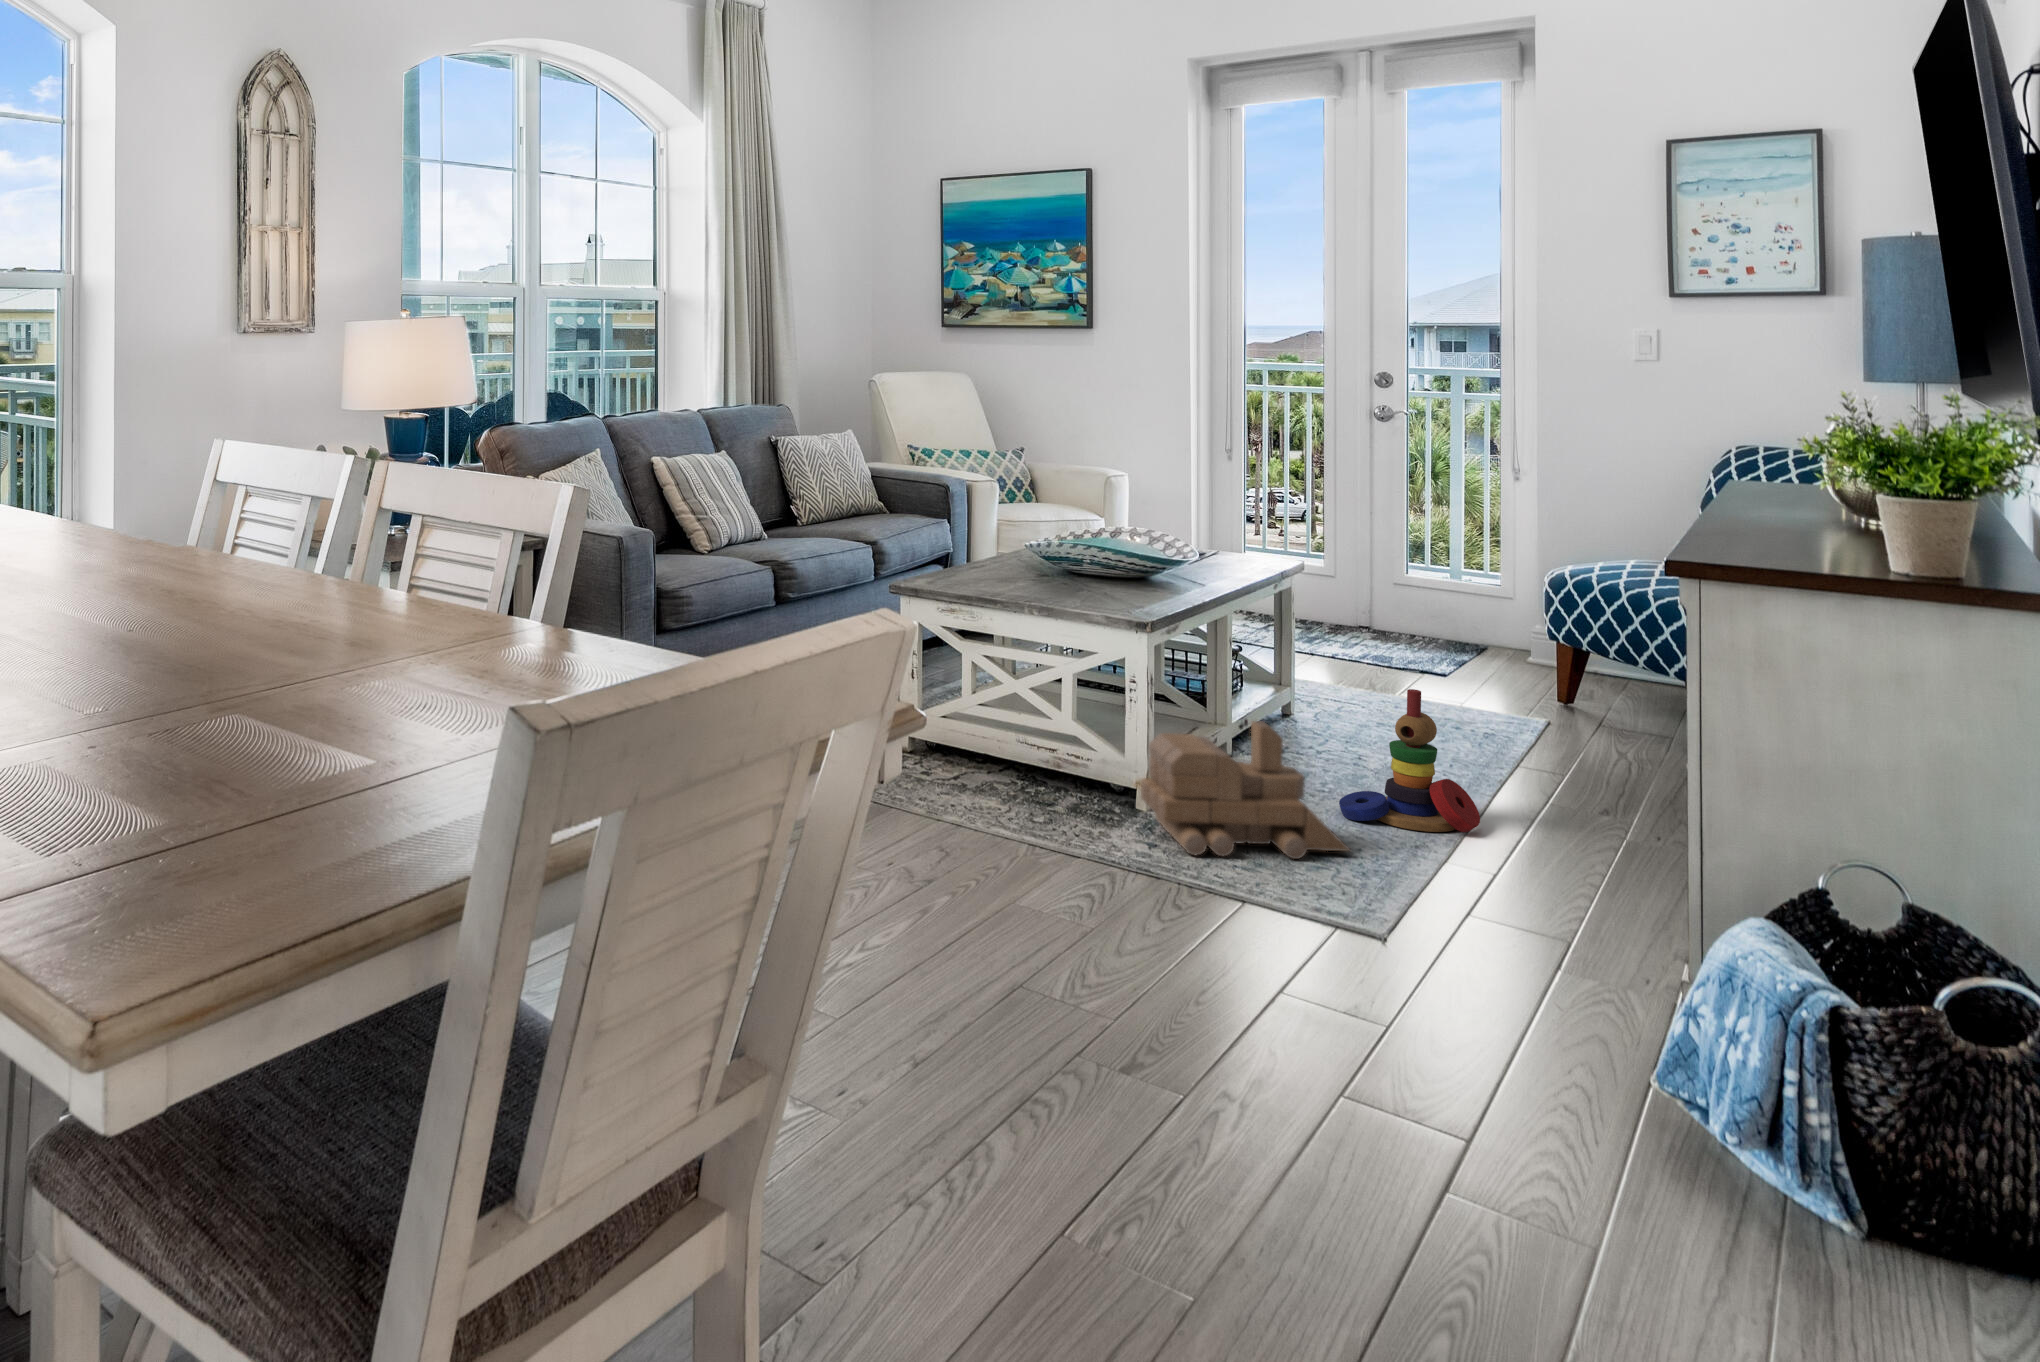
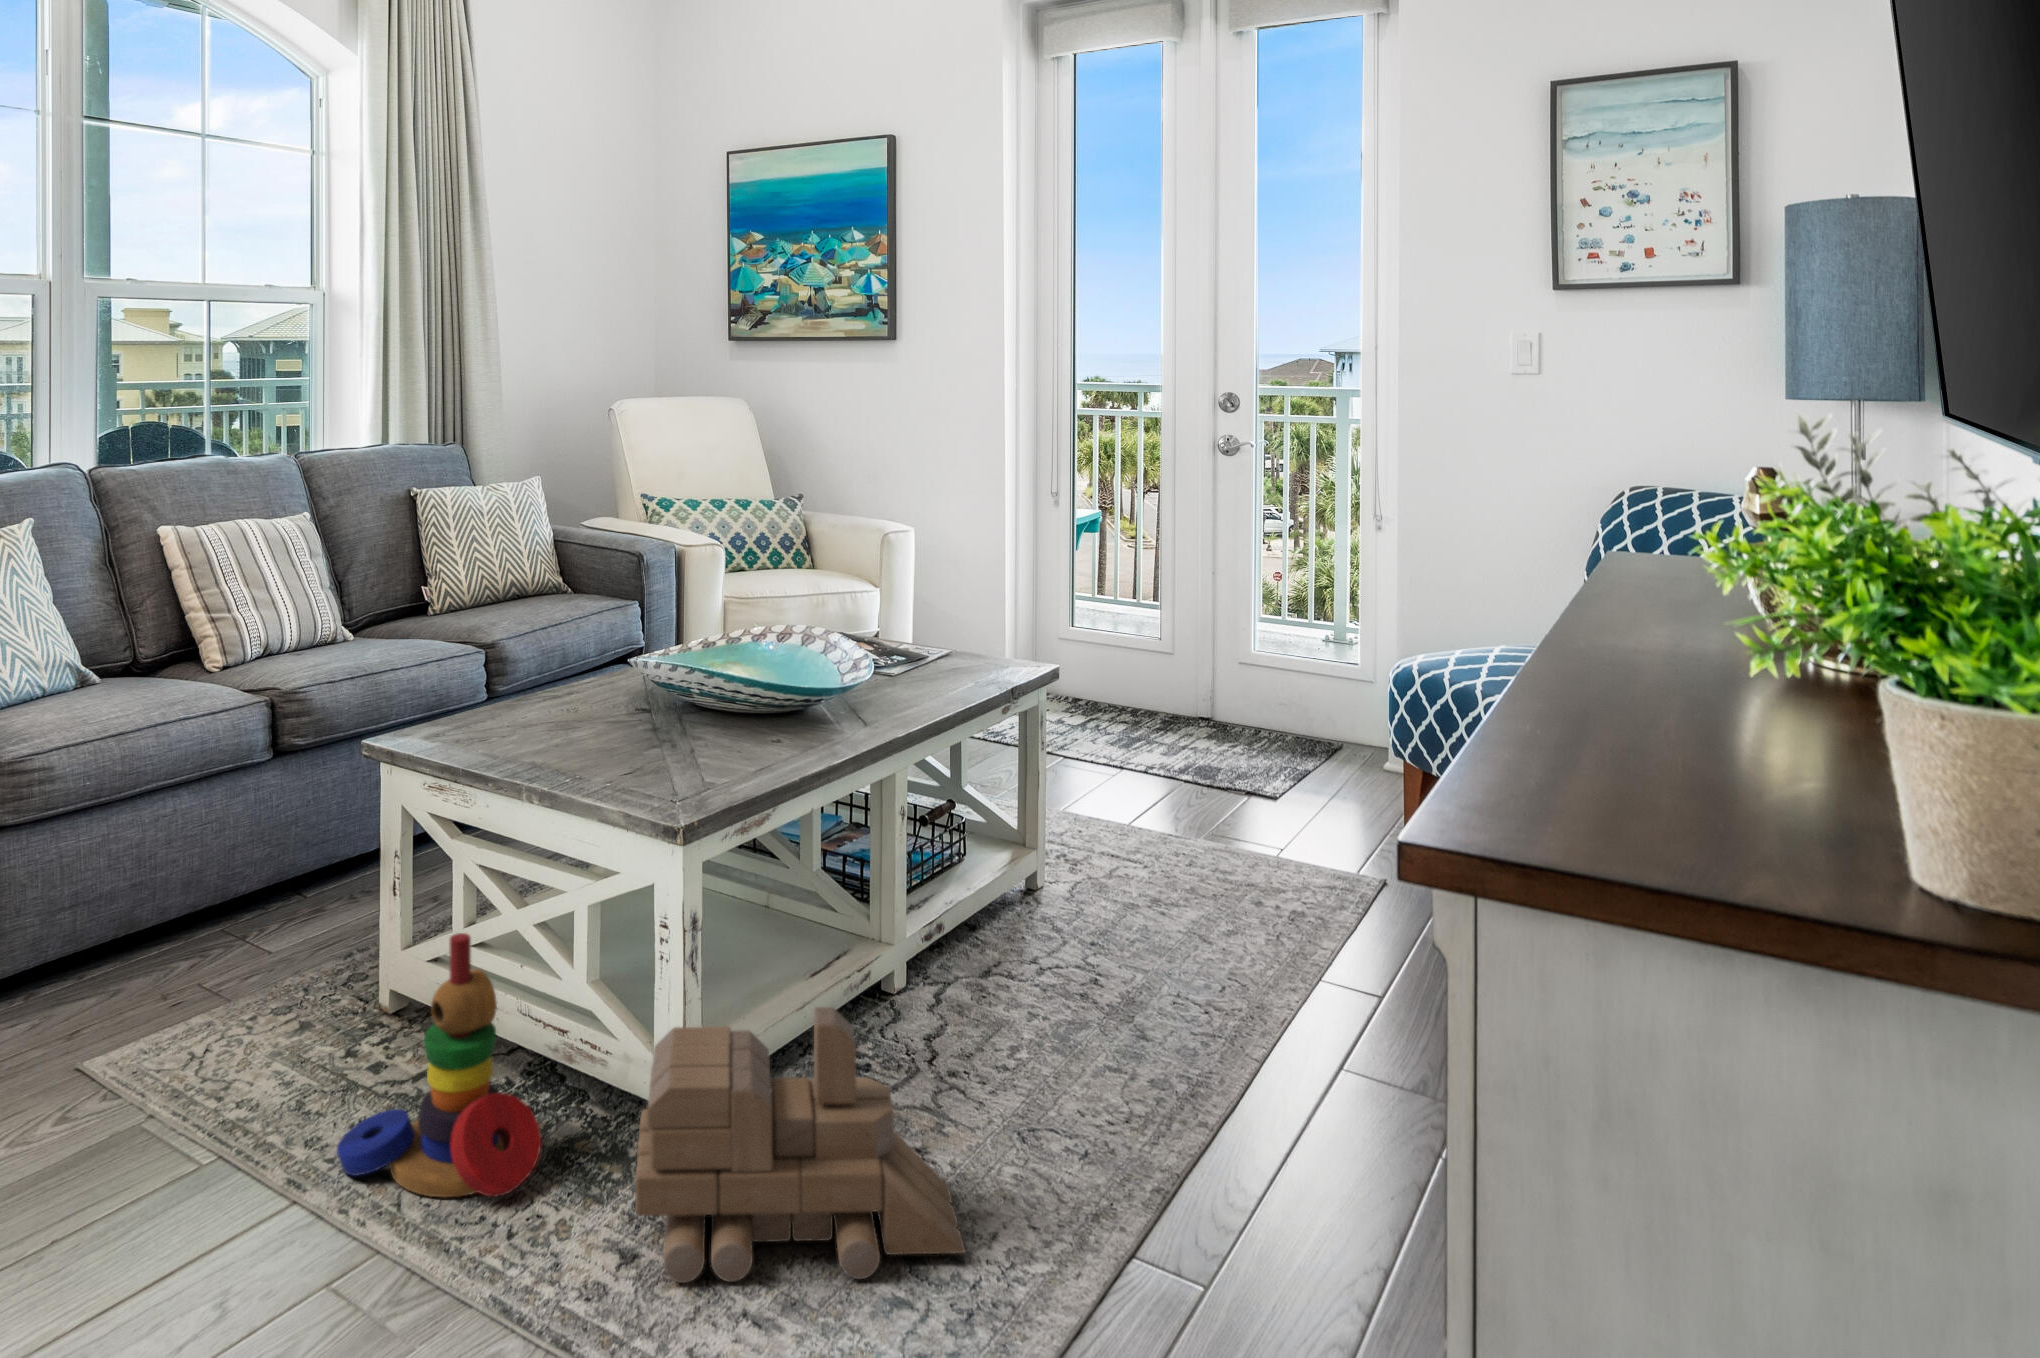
stacking toy: present [1339,689,1480,833] -> present [337,933,541,1197]

